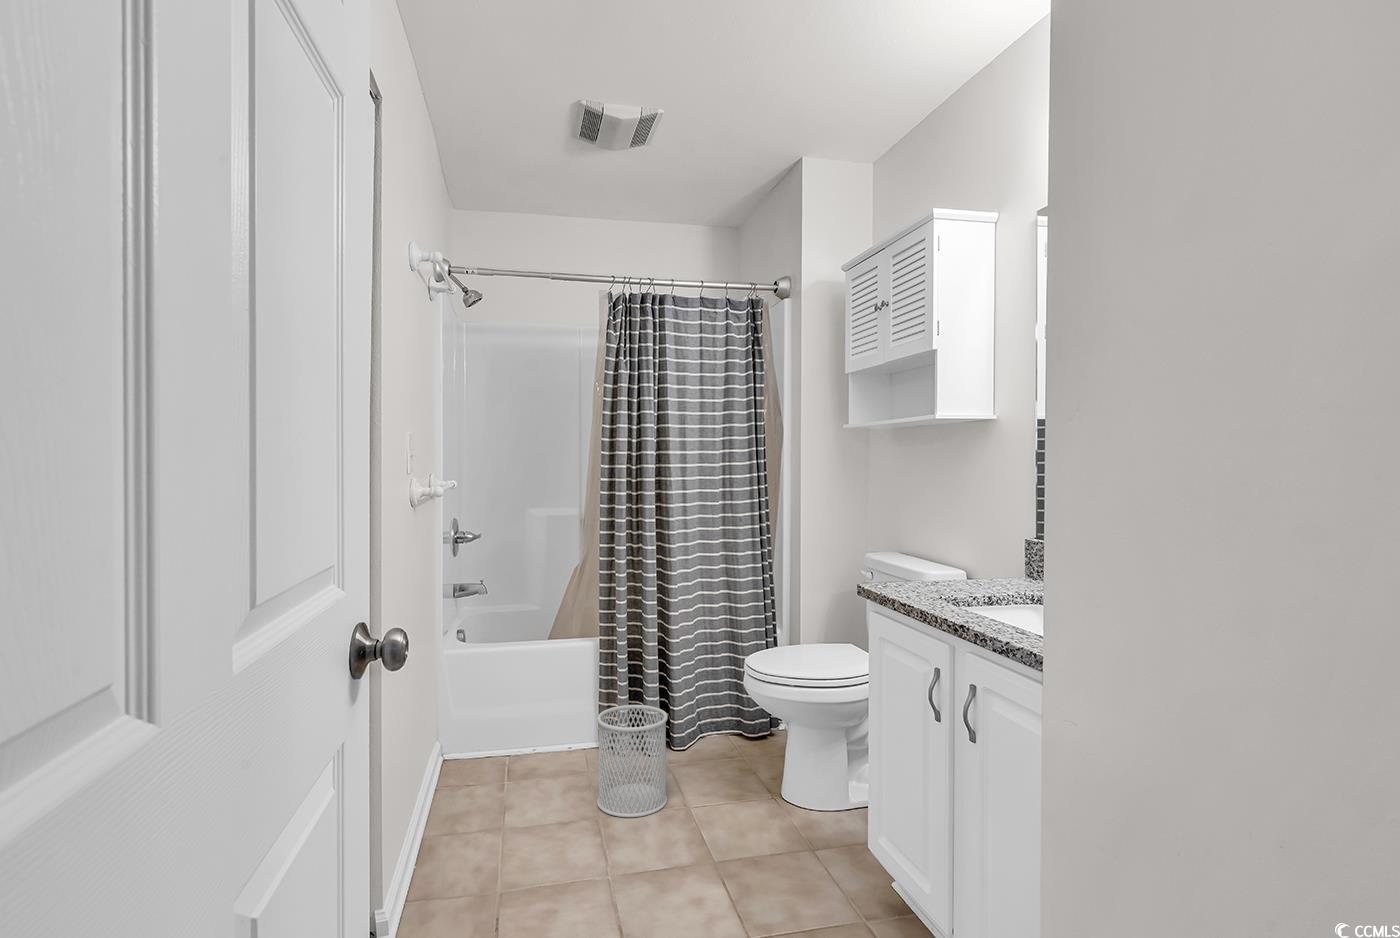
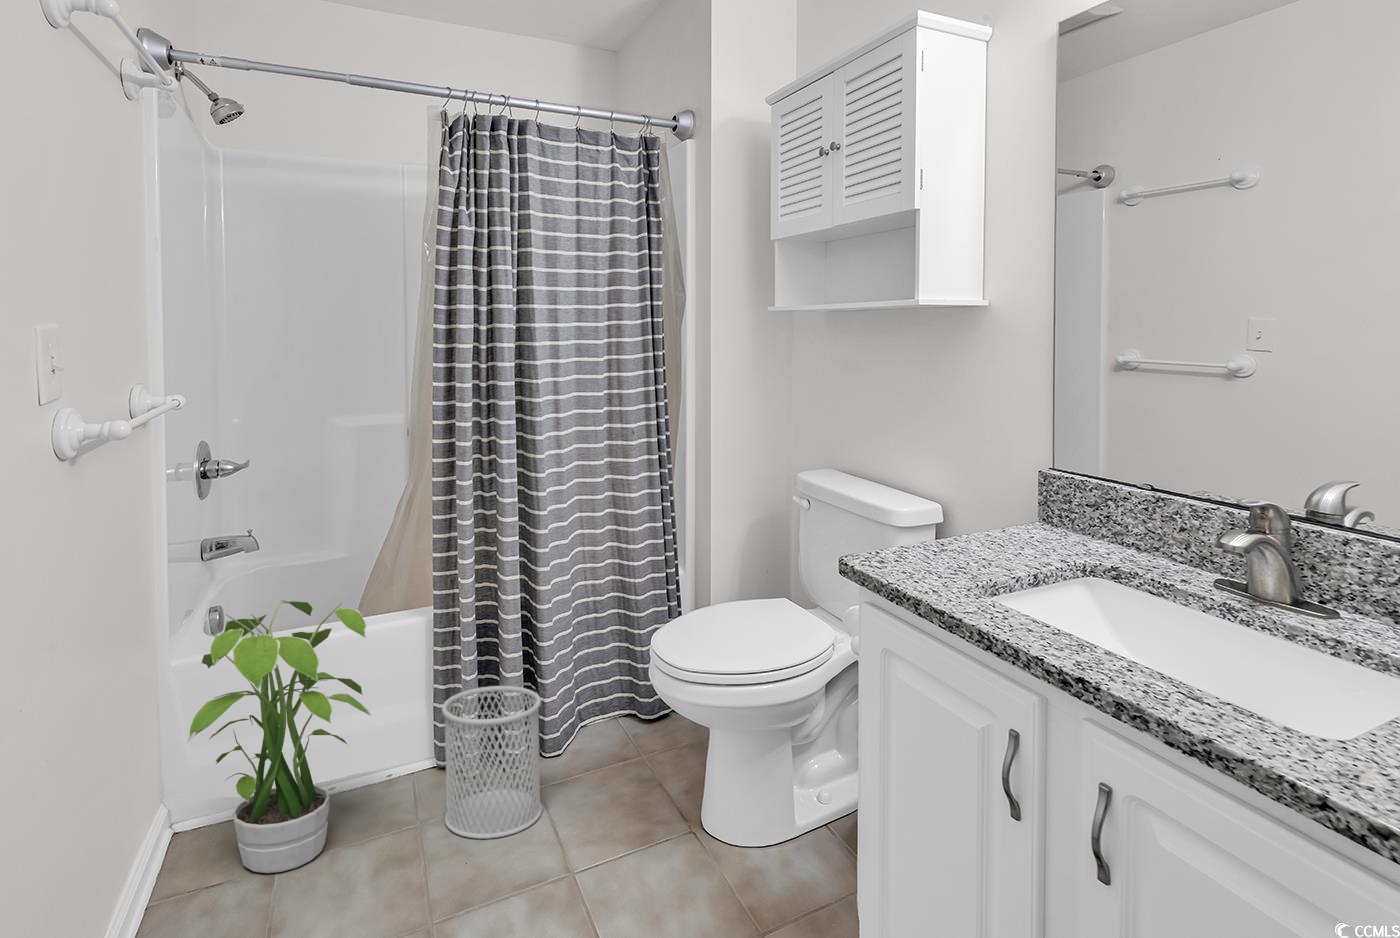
potted plant: none [430,635,549,828] -> present [186,600,371,873]

